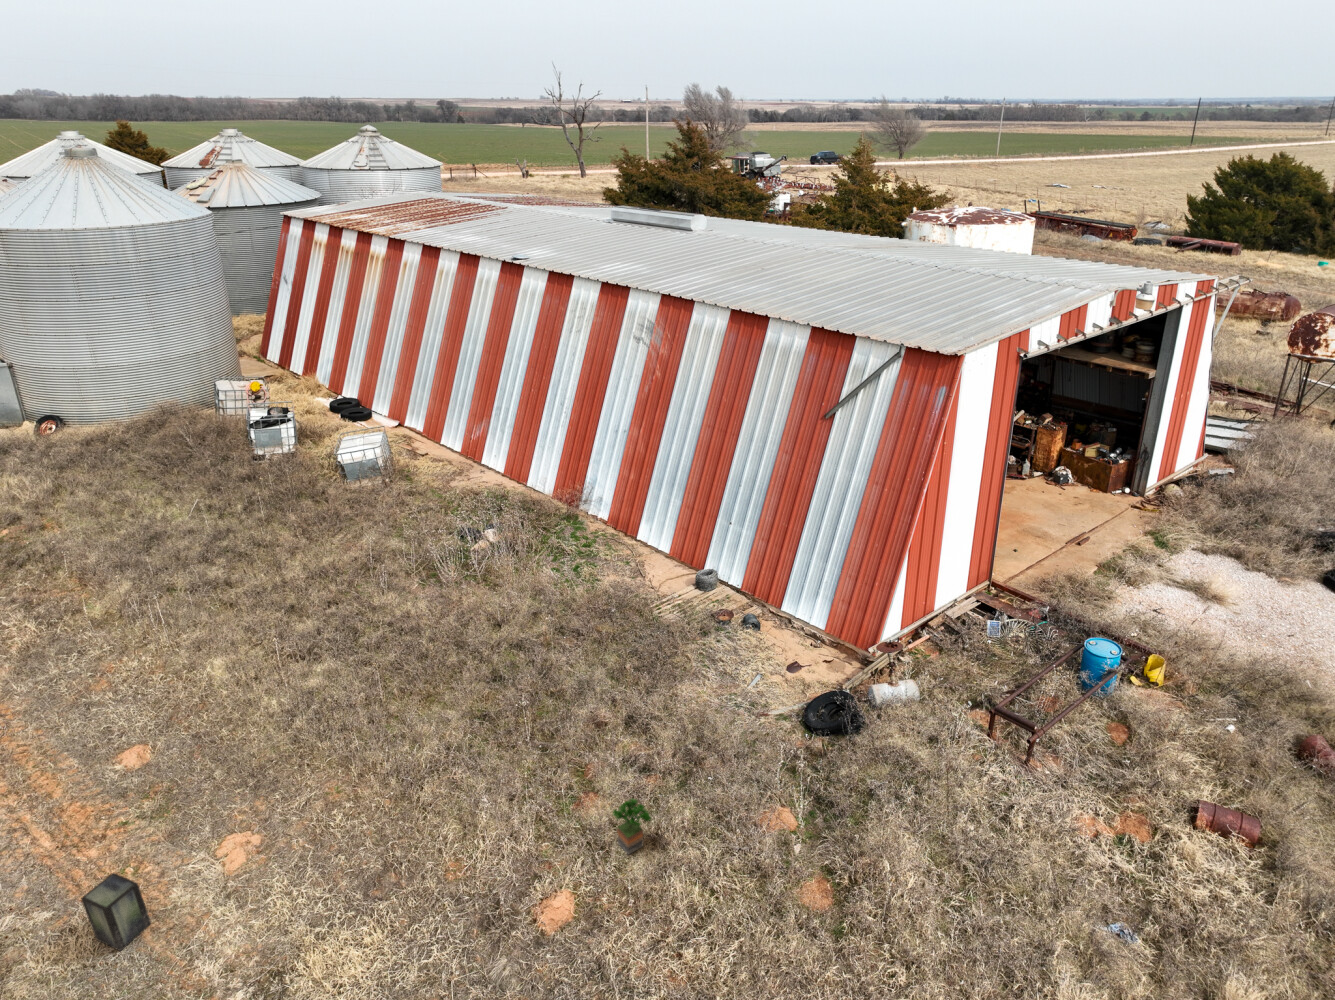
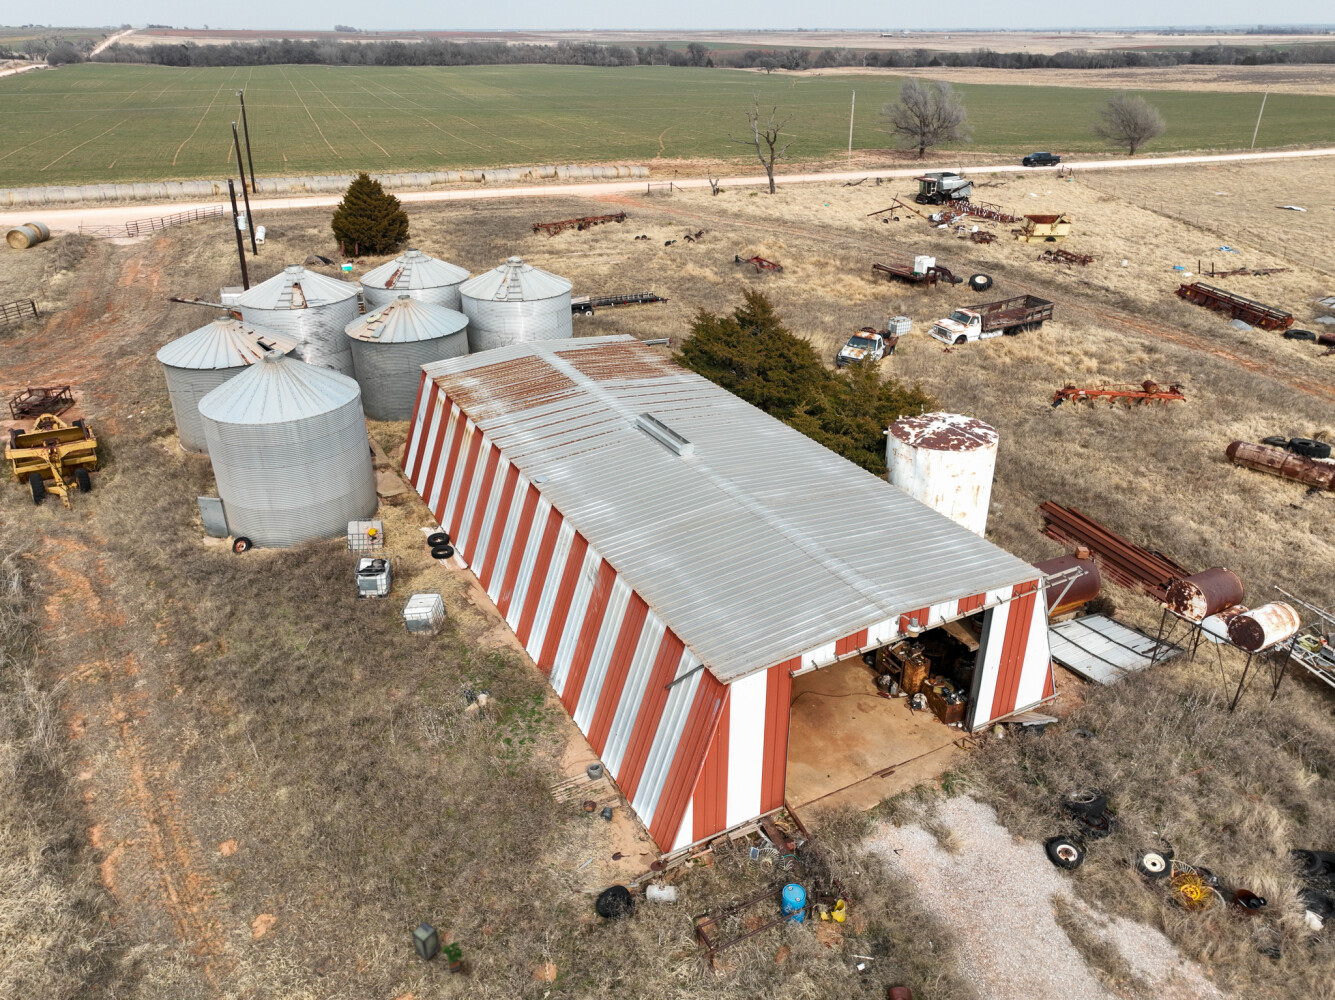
storage box: present [81,873,151,951] -> present [412,921,440,961]

